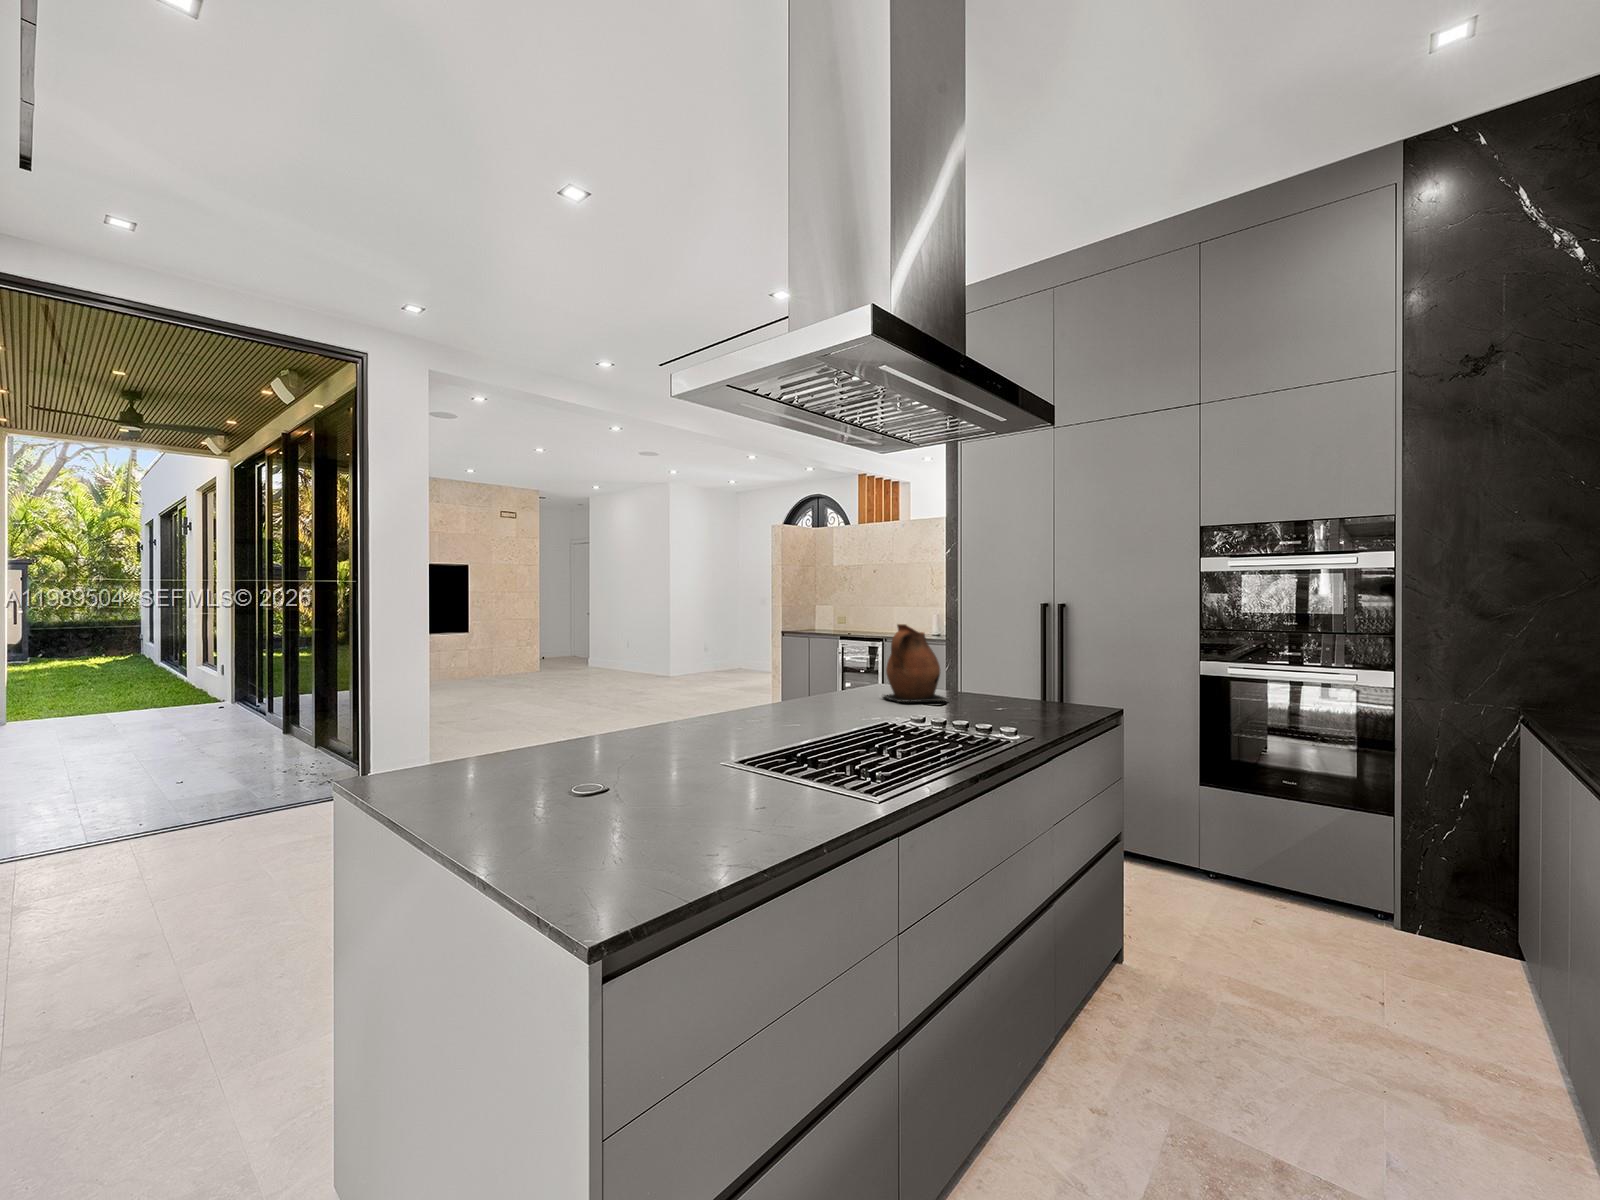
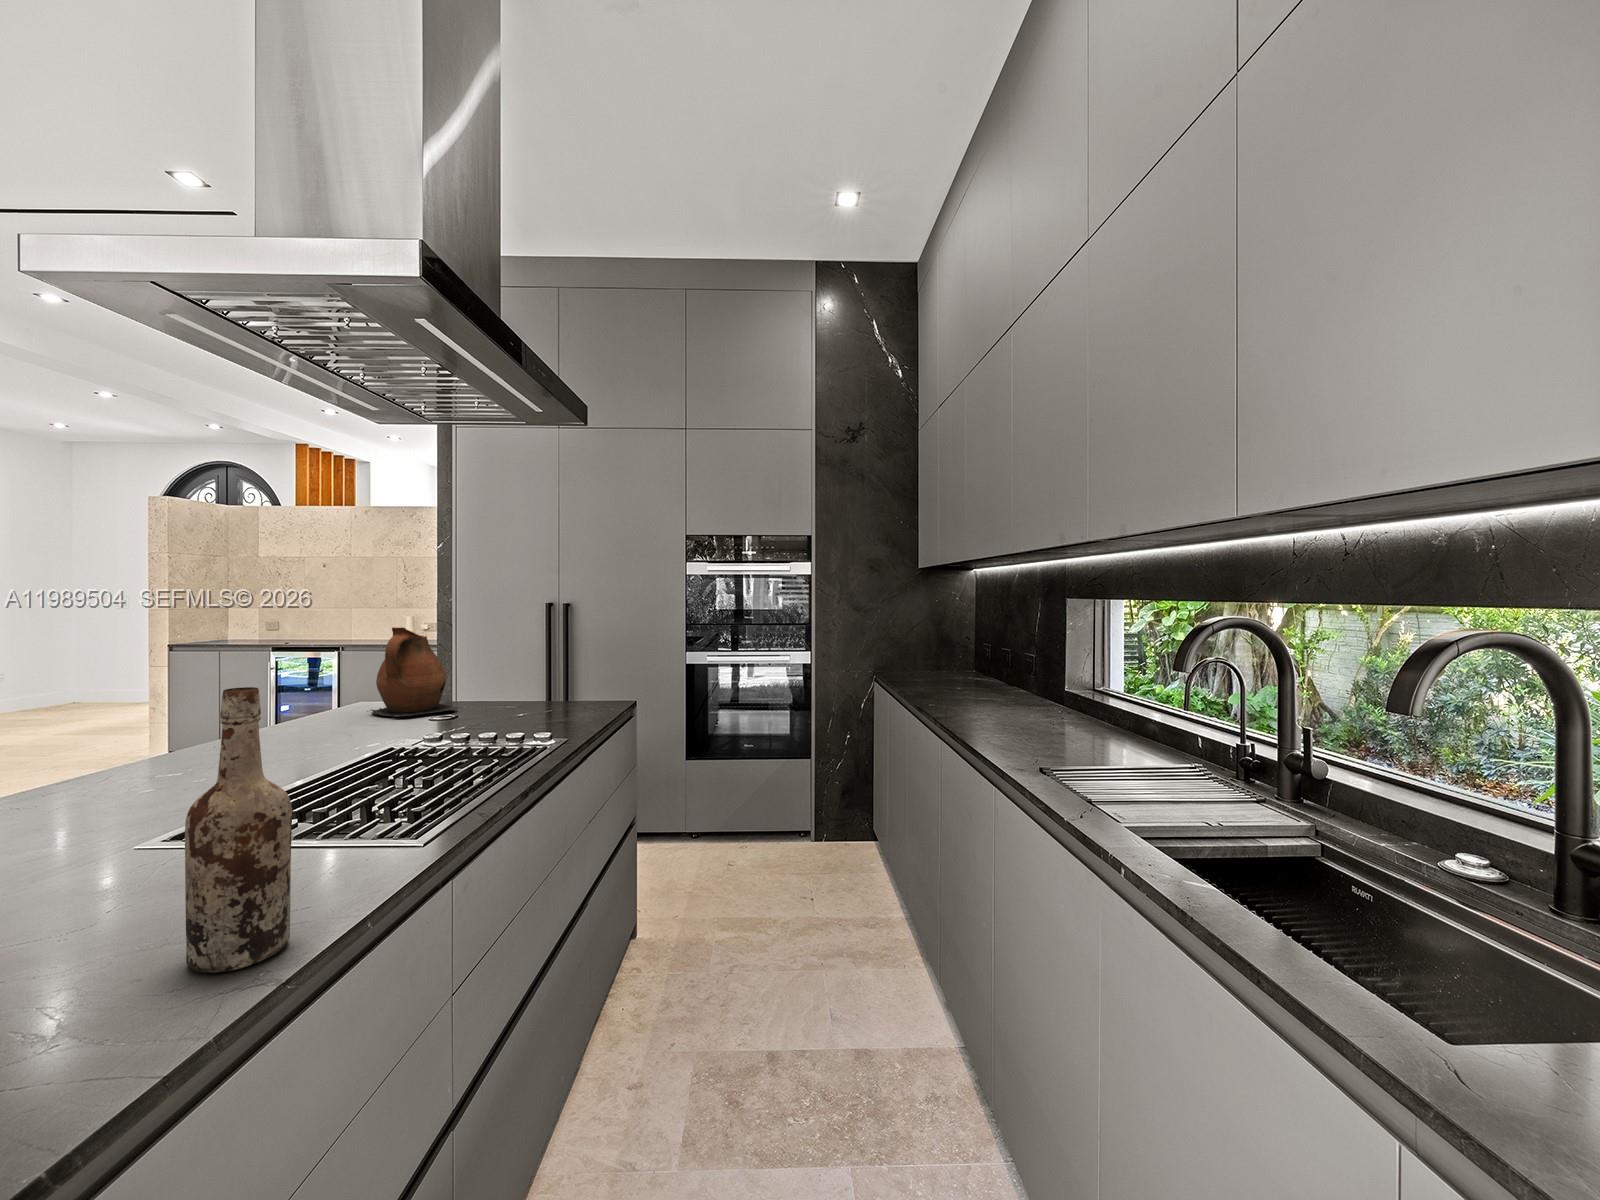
wine bottle: none [721,653,777,842] -> present [185,687,292,973]

